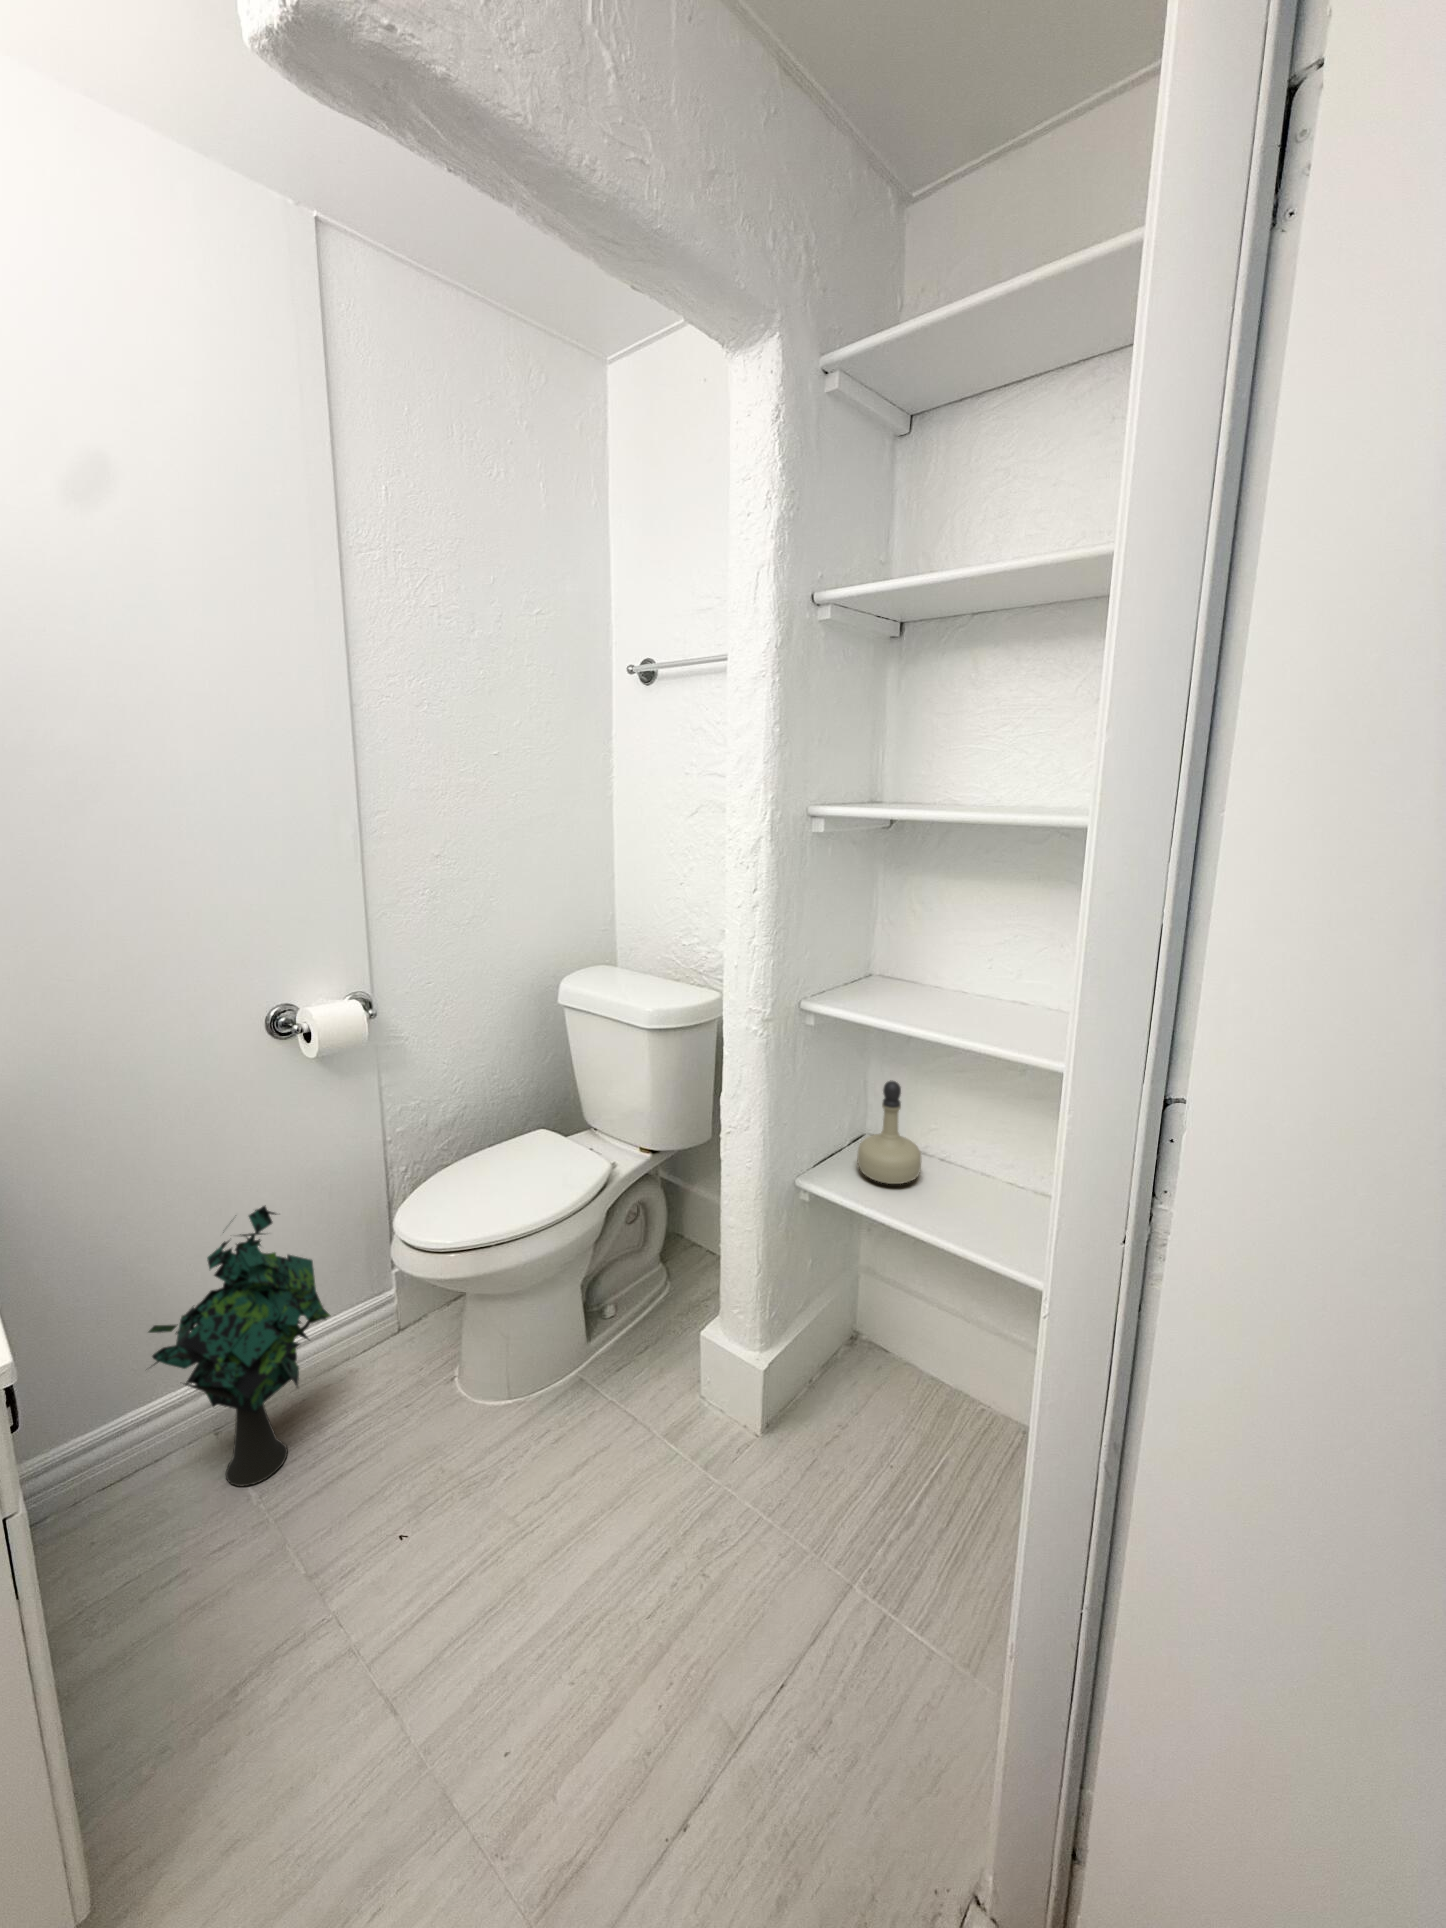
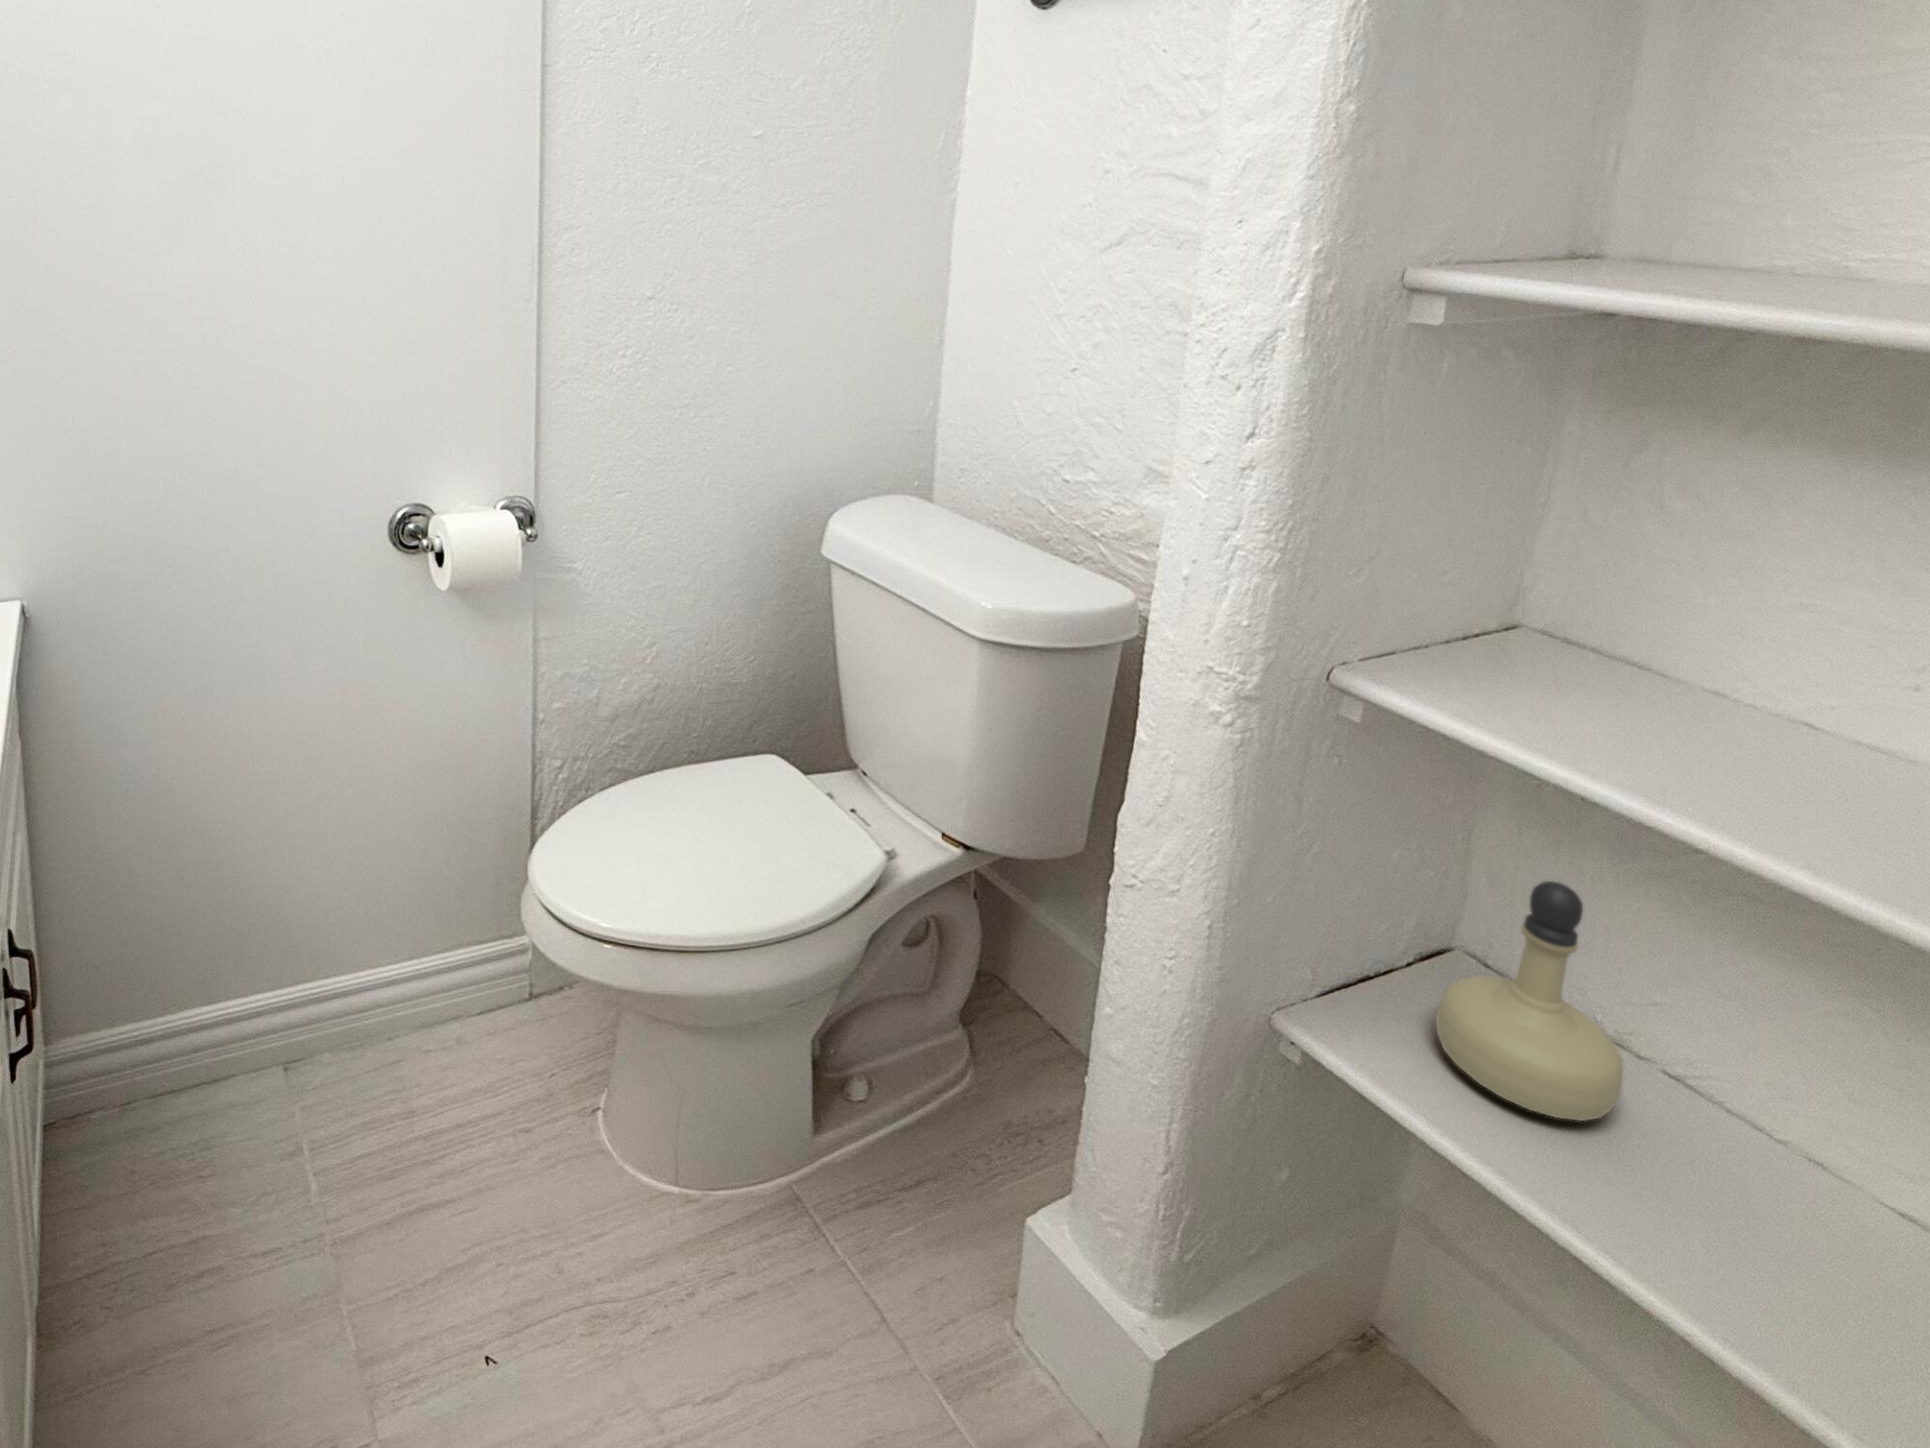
decorative plant: present [149,1205,330,1486] -> none [200,792,433,1174]

